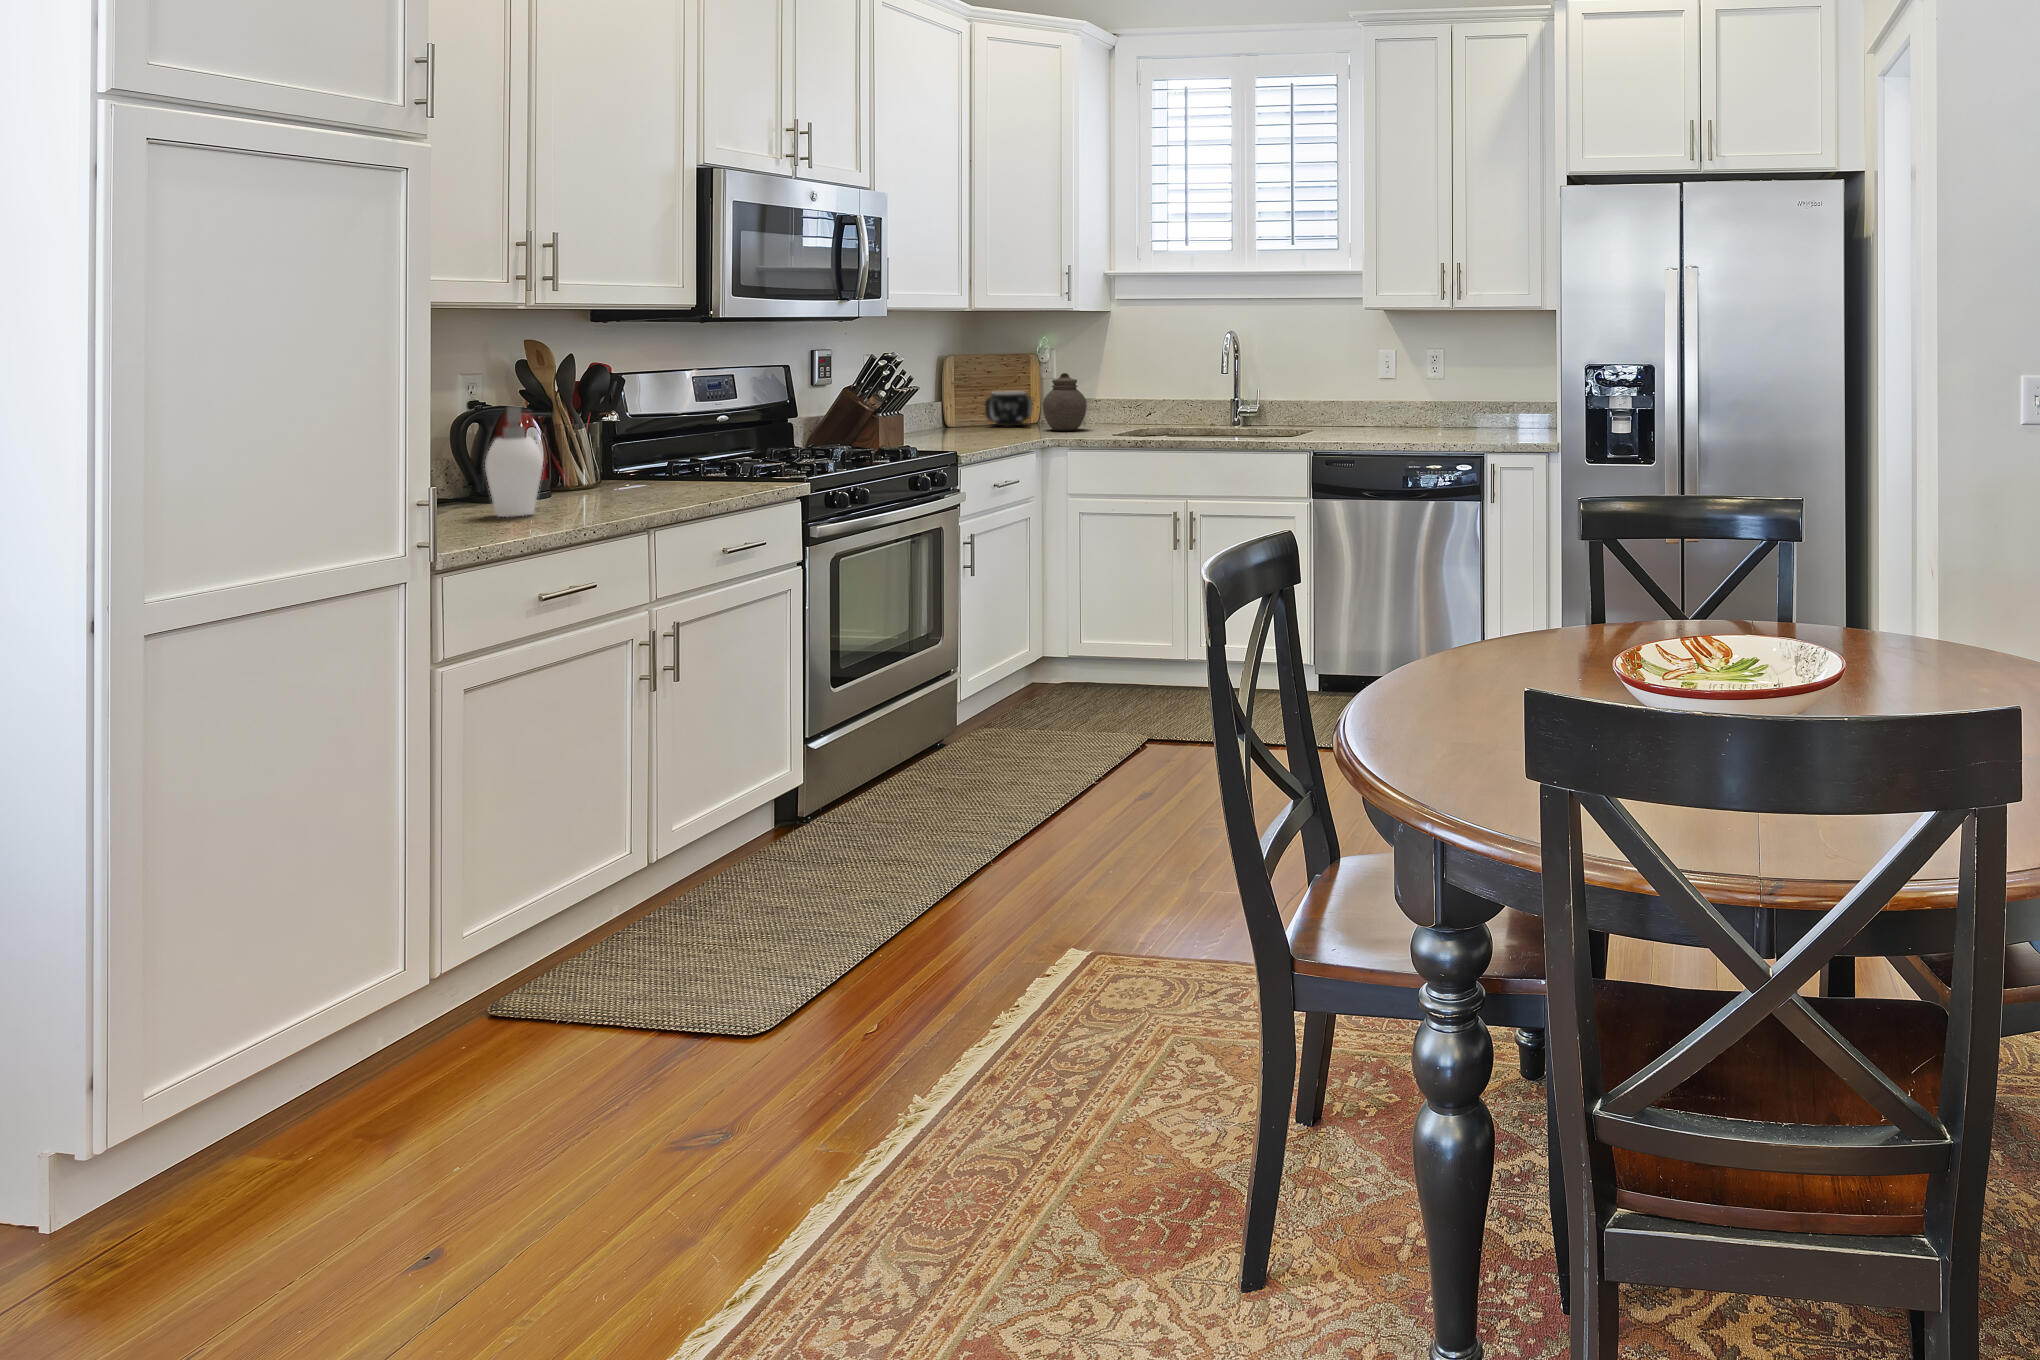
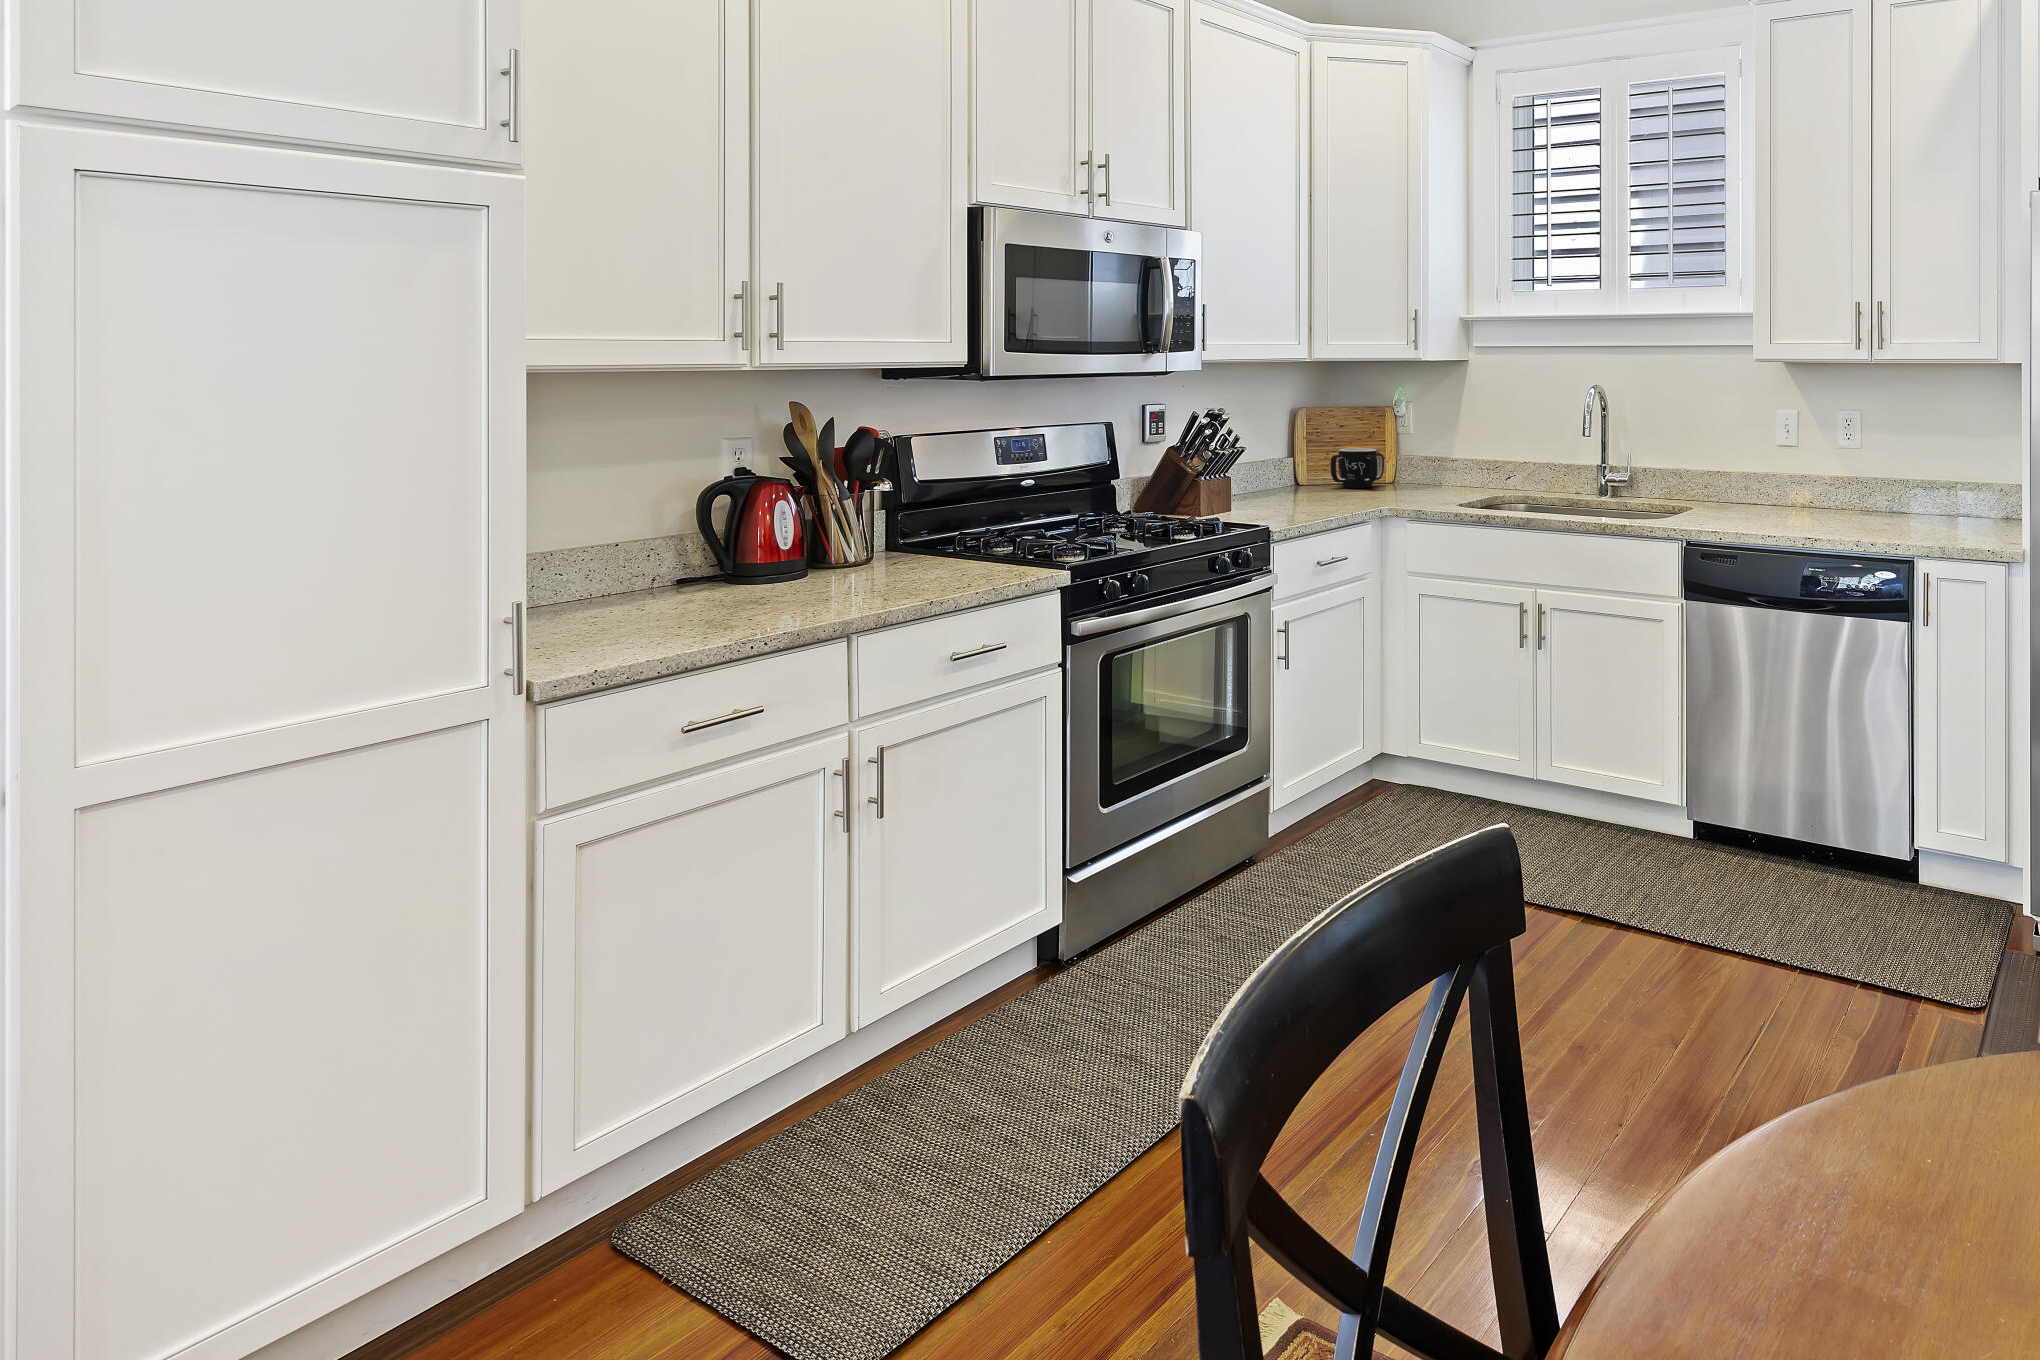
jar: present [1043,373,1087,431] -> none [1389,430,1437,496]
soap dispenser: present [485,407,543,517] -> none [680,486,745,615]

